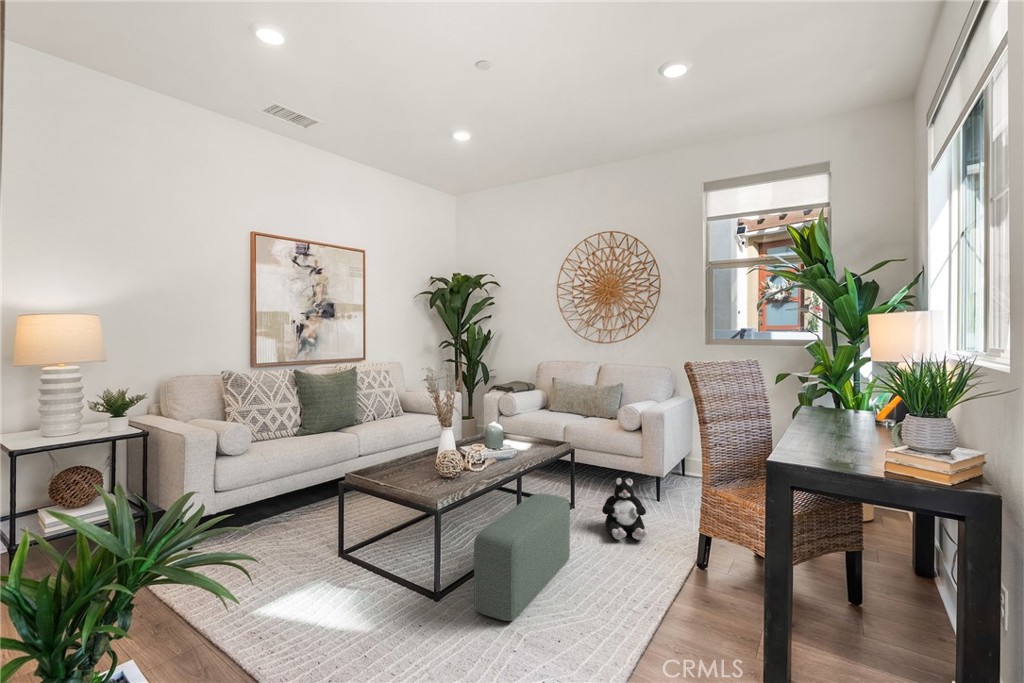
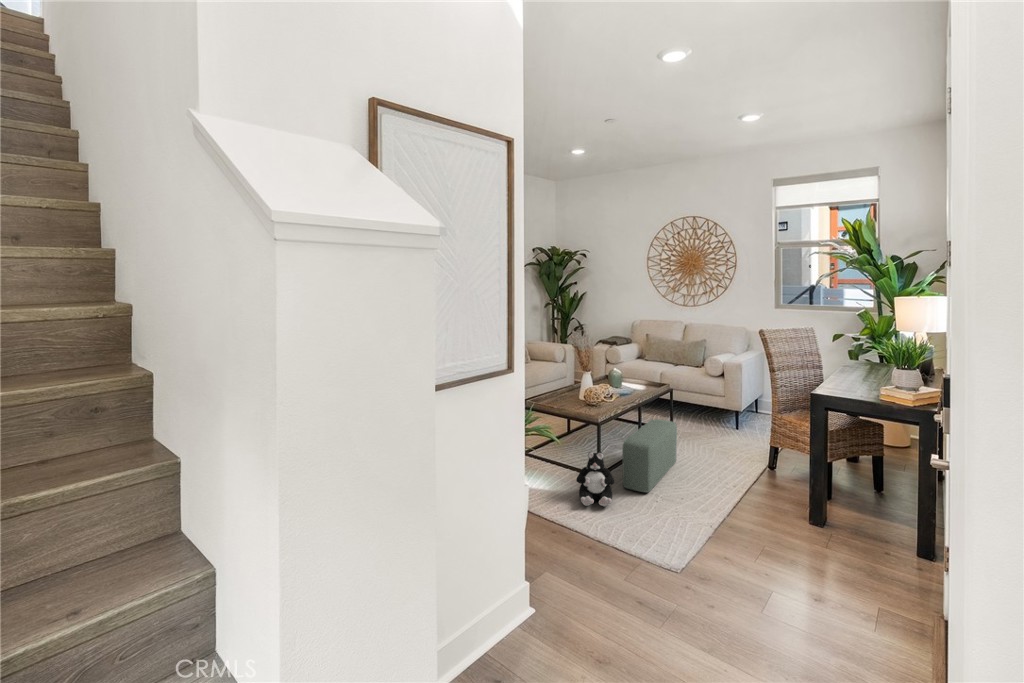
plush toy: present [602,478,647,540] -> present [576,452,615,507]

